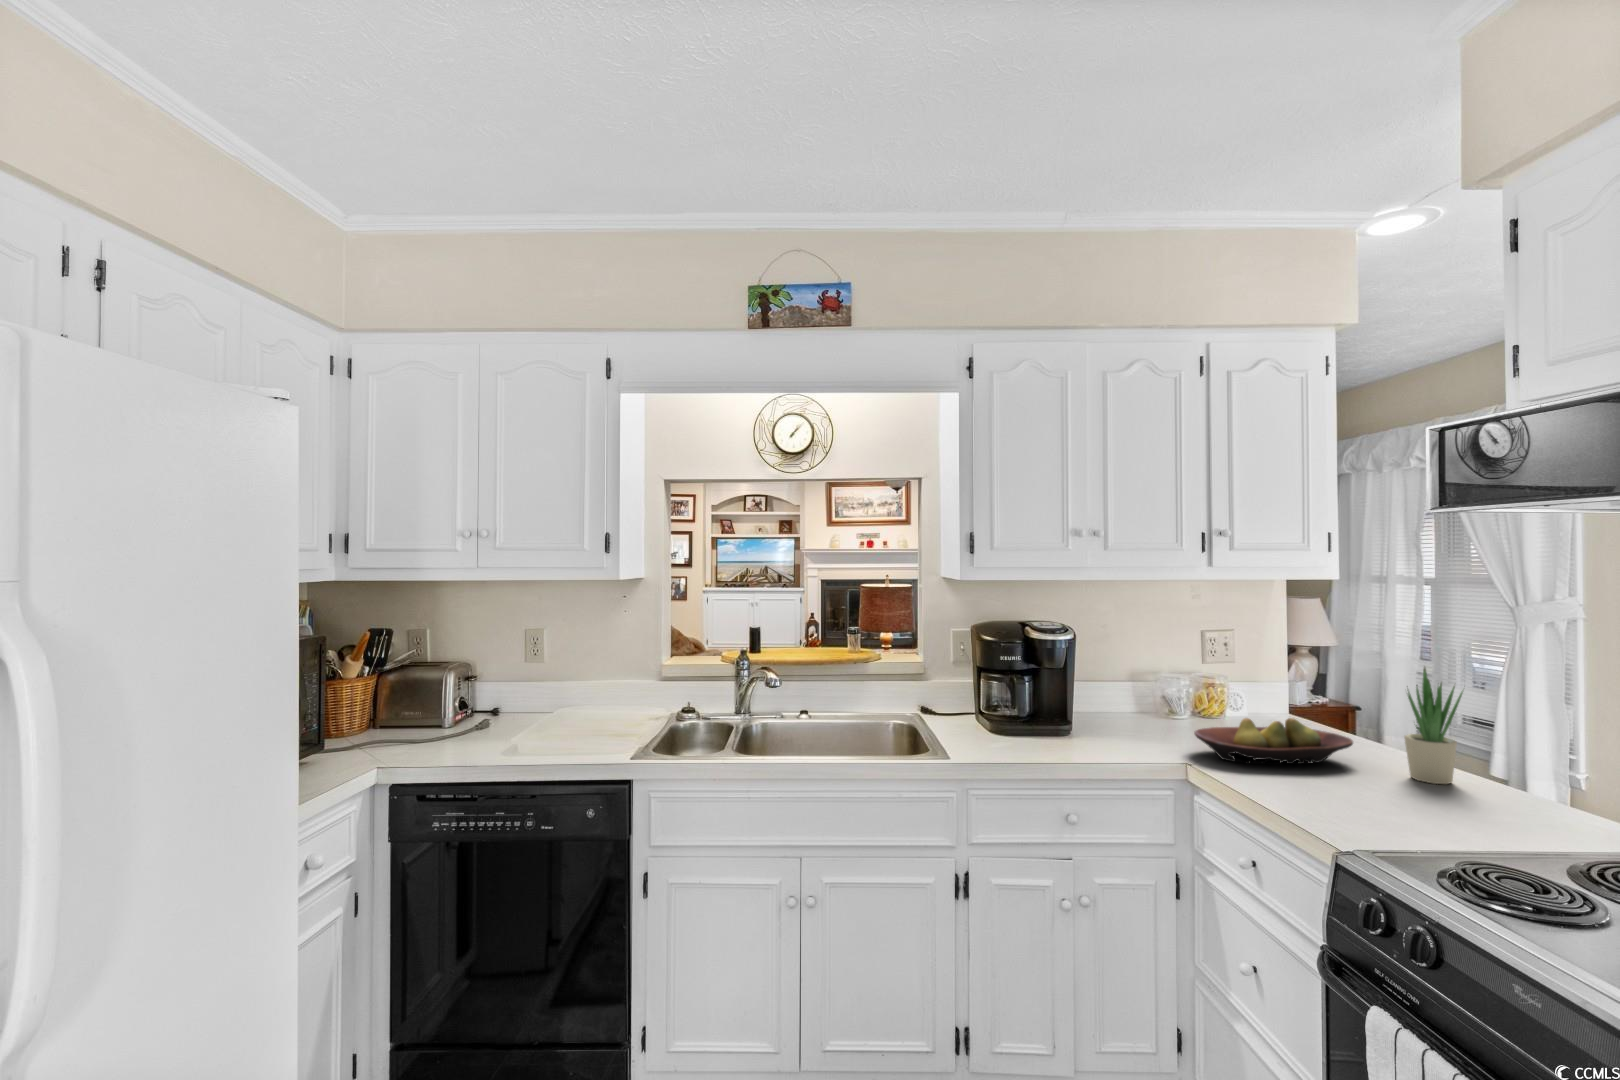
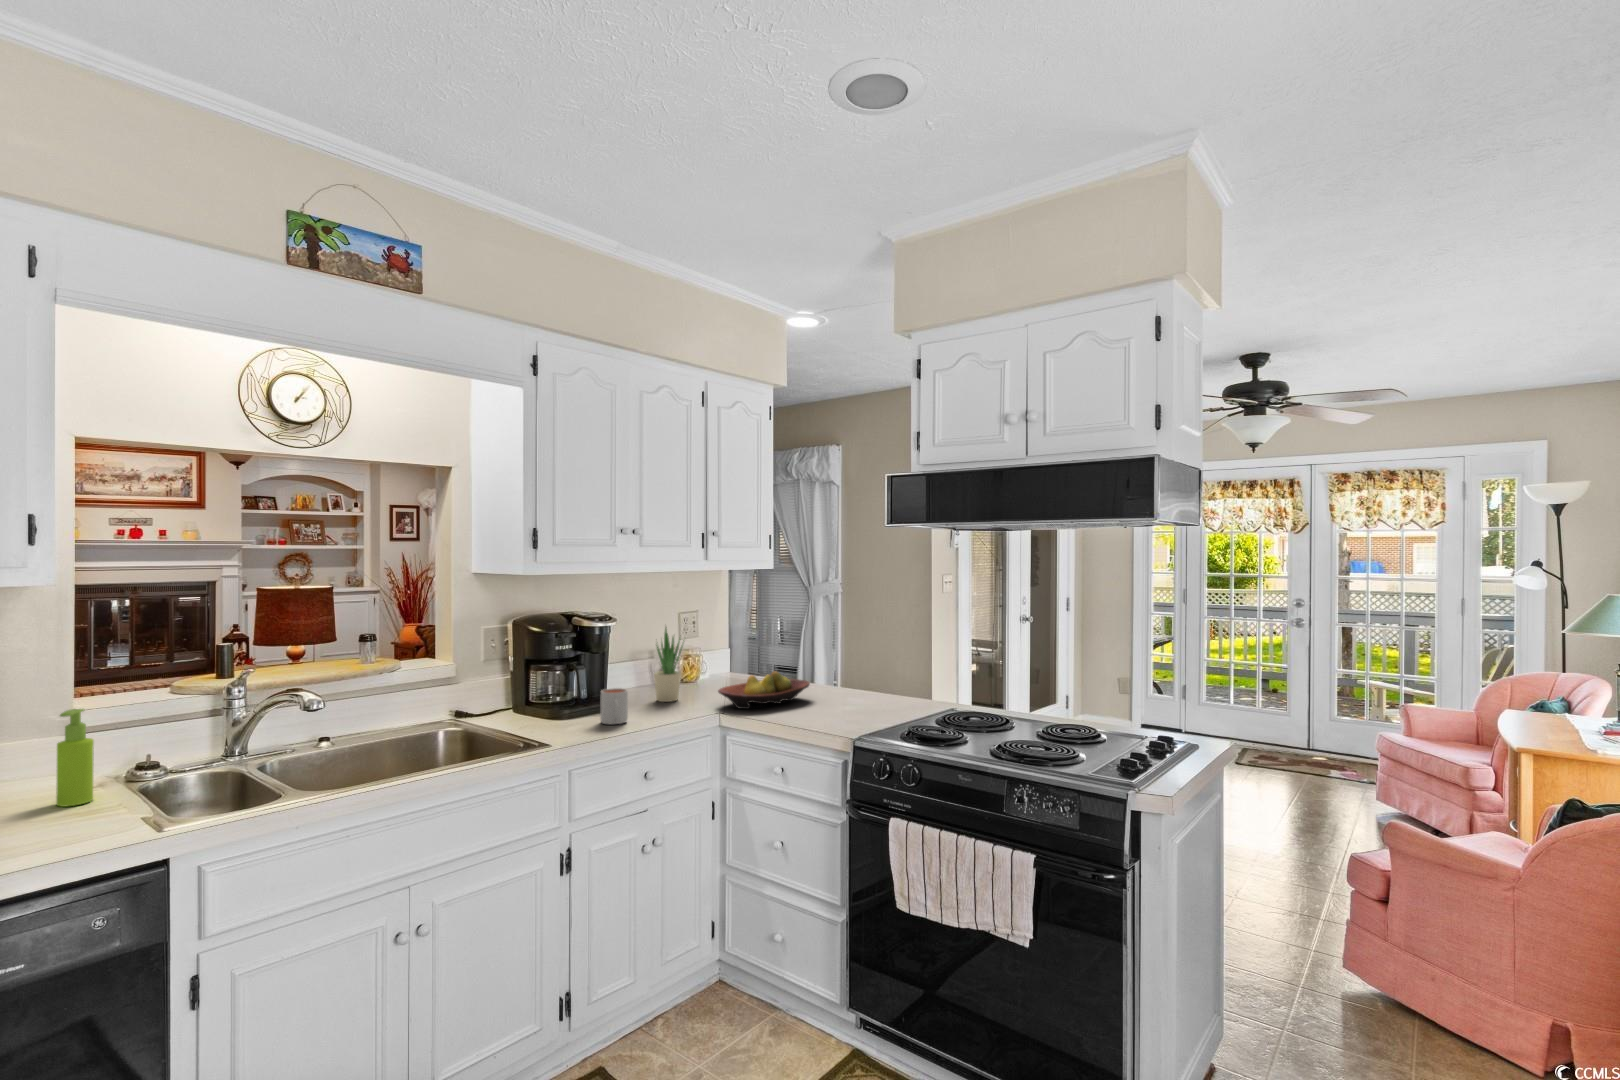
soap dispenser: none [612,665,633,731] -> present [56,709,94,807]
potted plant: present [1404,668,1463,784] -> present [654,627,684,702]
mug: none [1029,707,1060,748] -> present [600,688,628,724]

